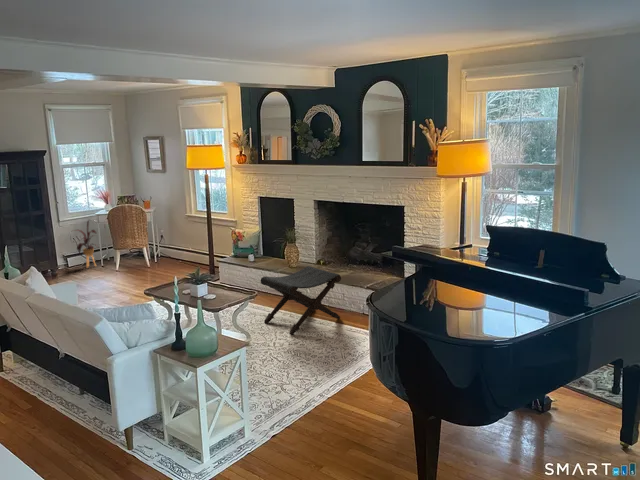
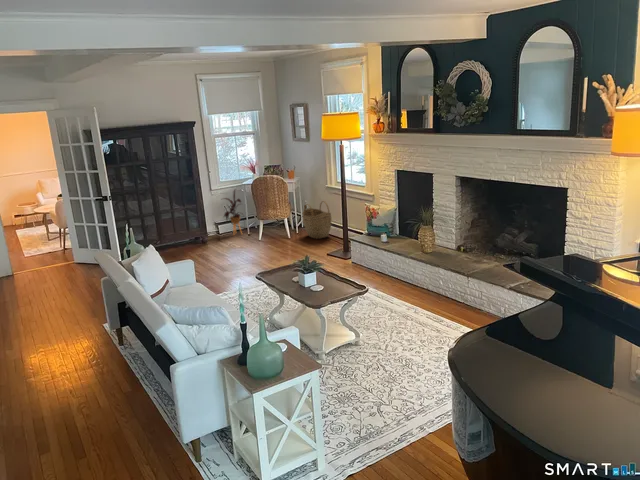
woven basket: none [162,230,192,266] -> present [303,201,332,239]
footstool: present [261,266,341,335] -> none [381,255,476,336]

